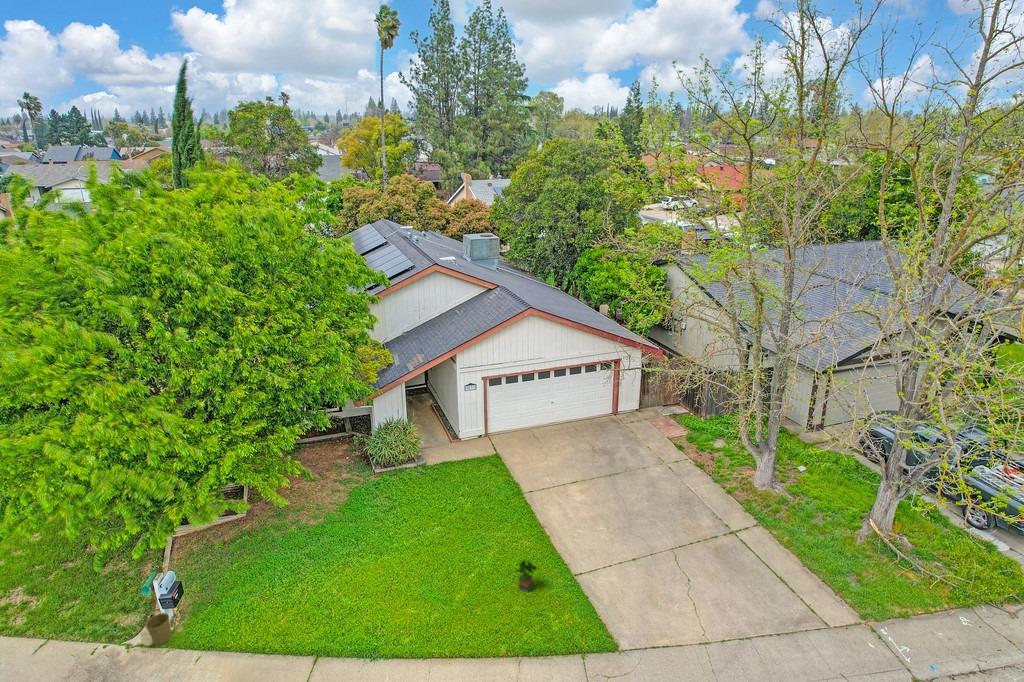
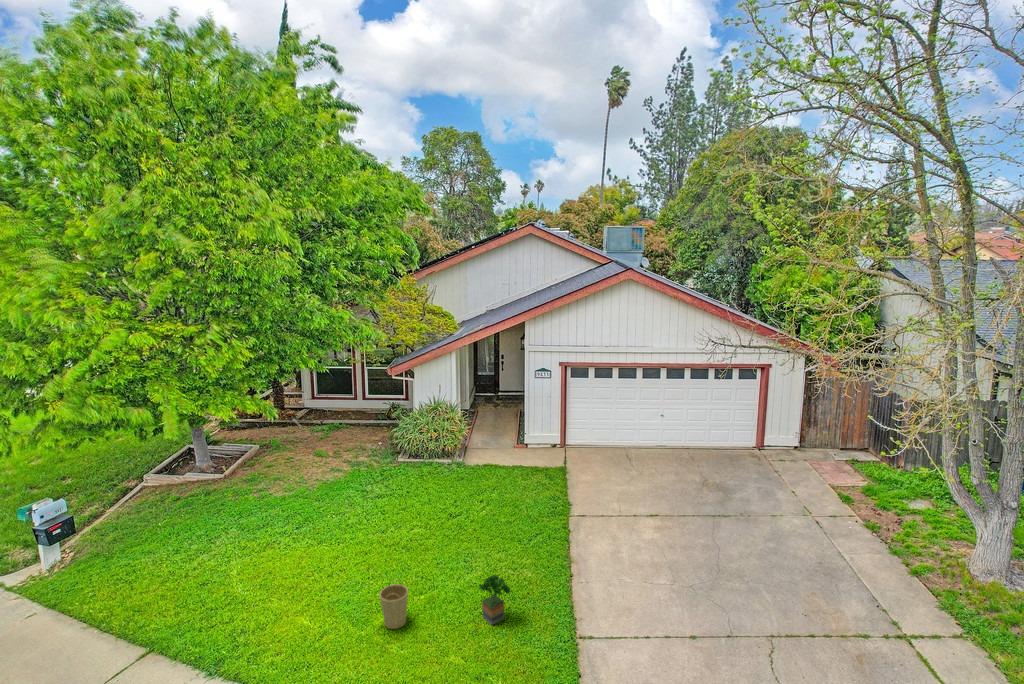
basket: present [146,613,171,645] -> present [380,584,408,629]

